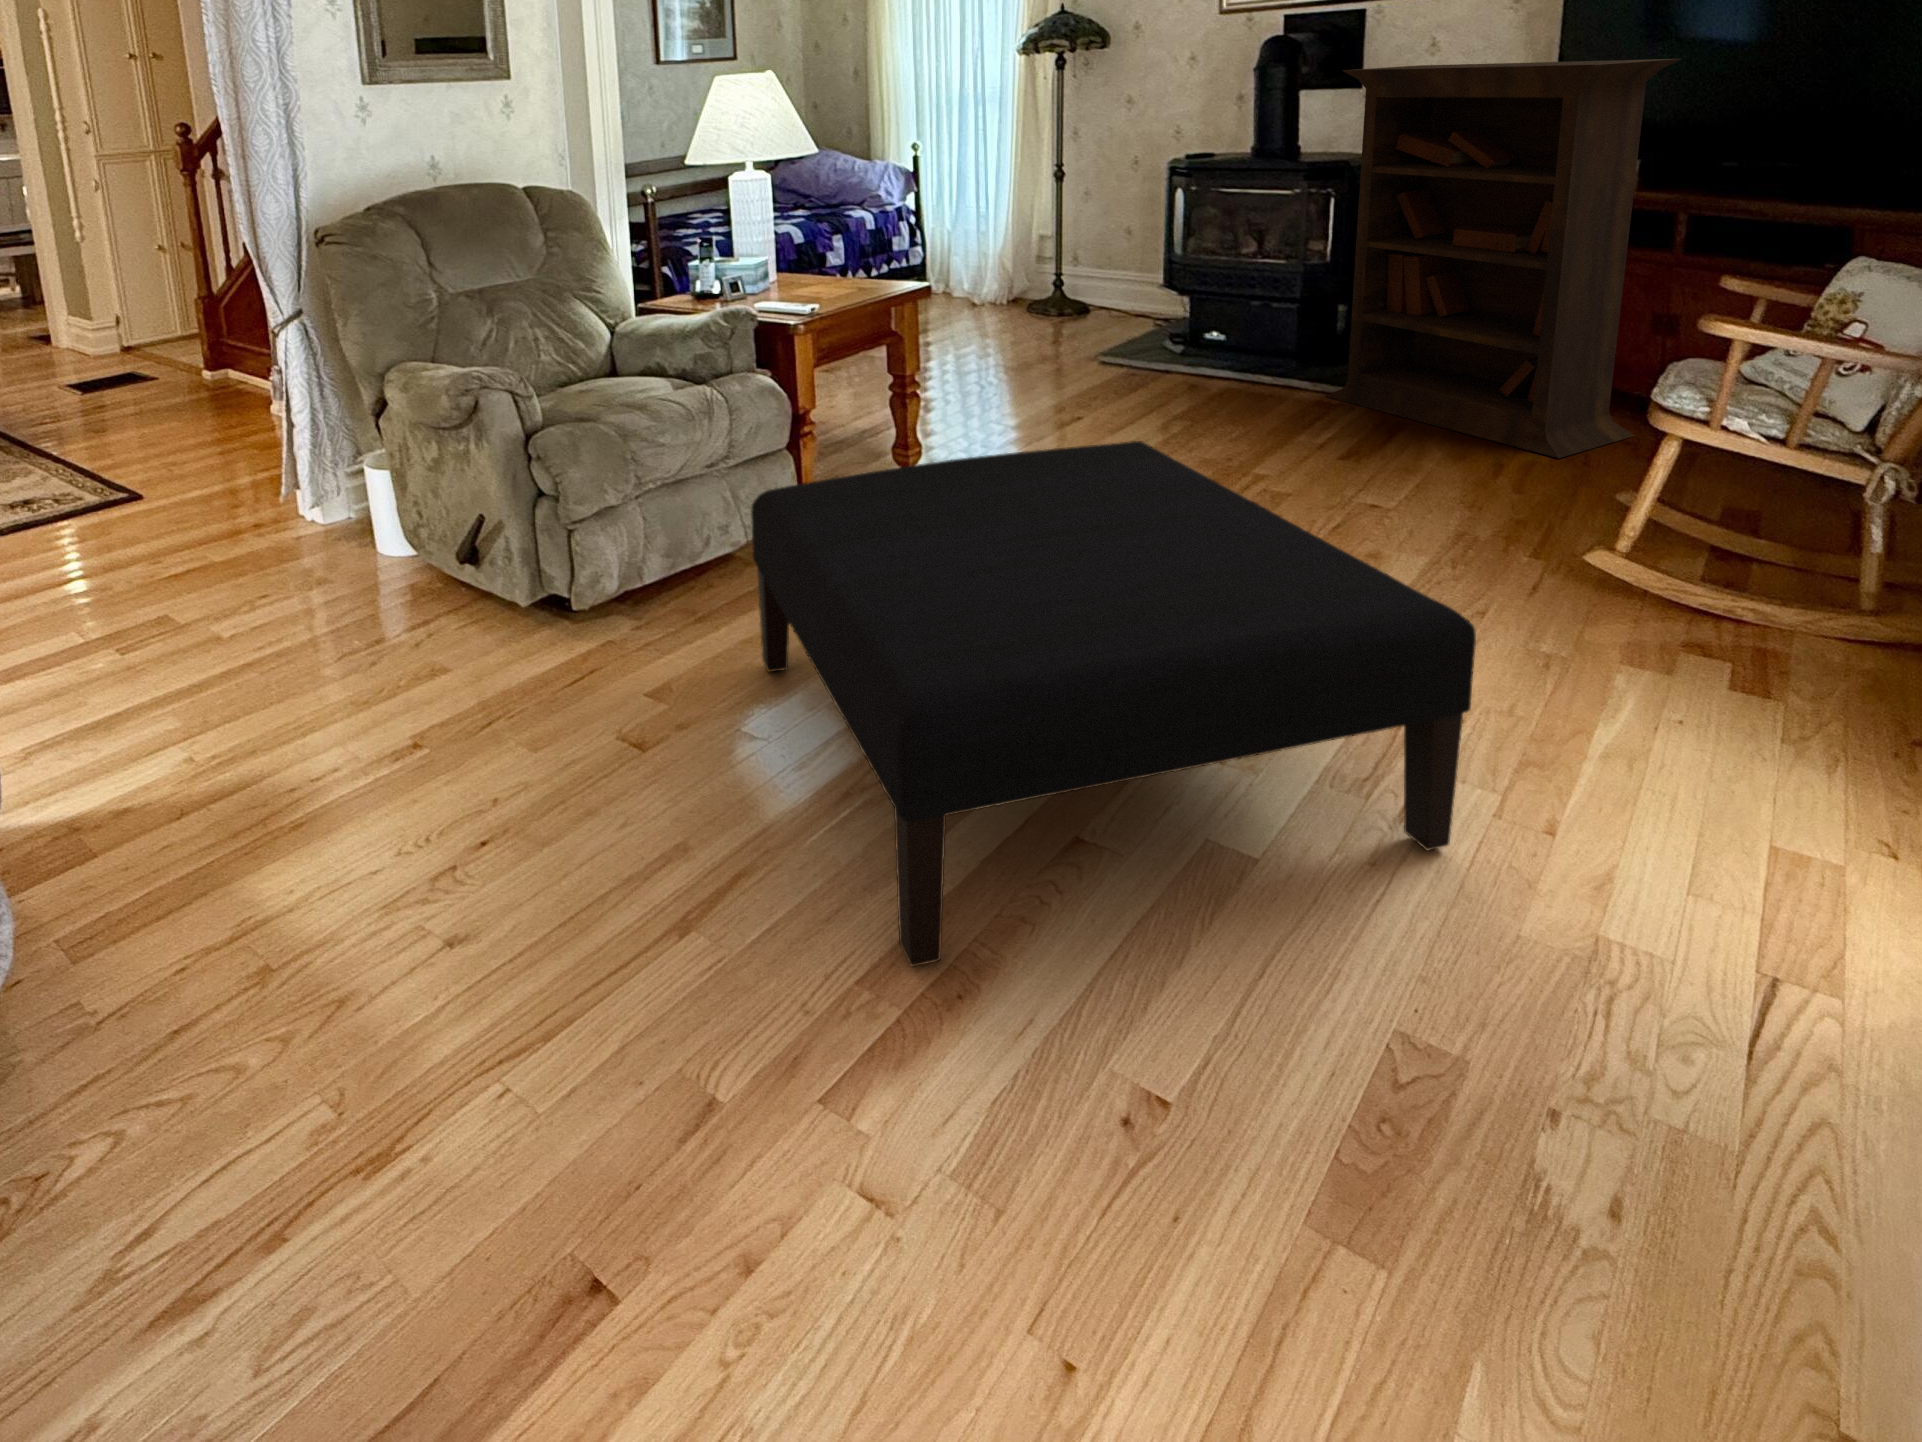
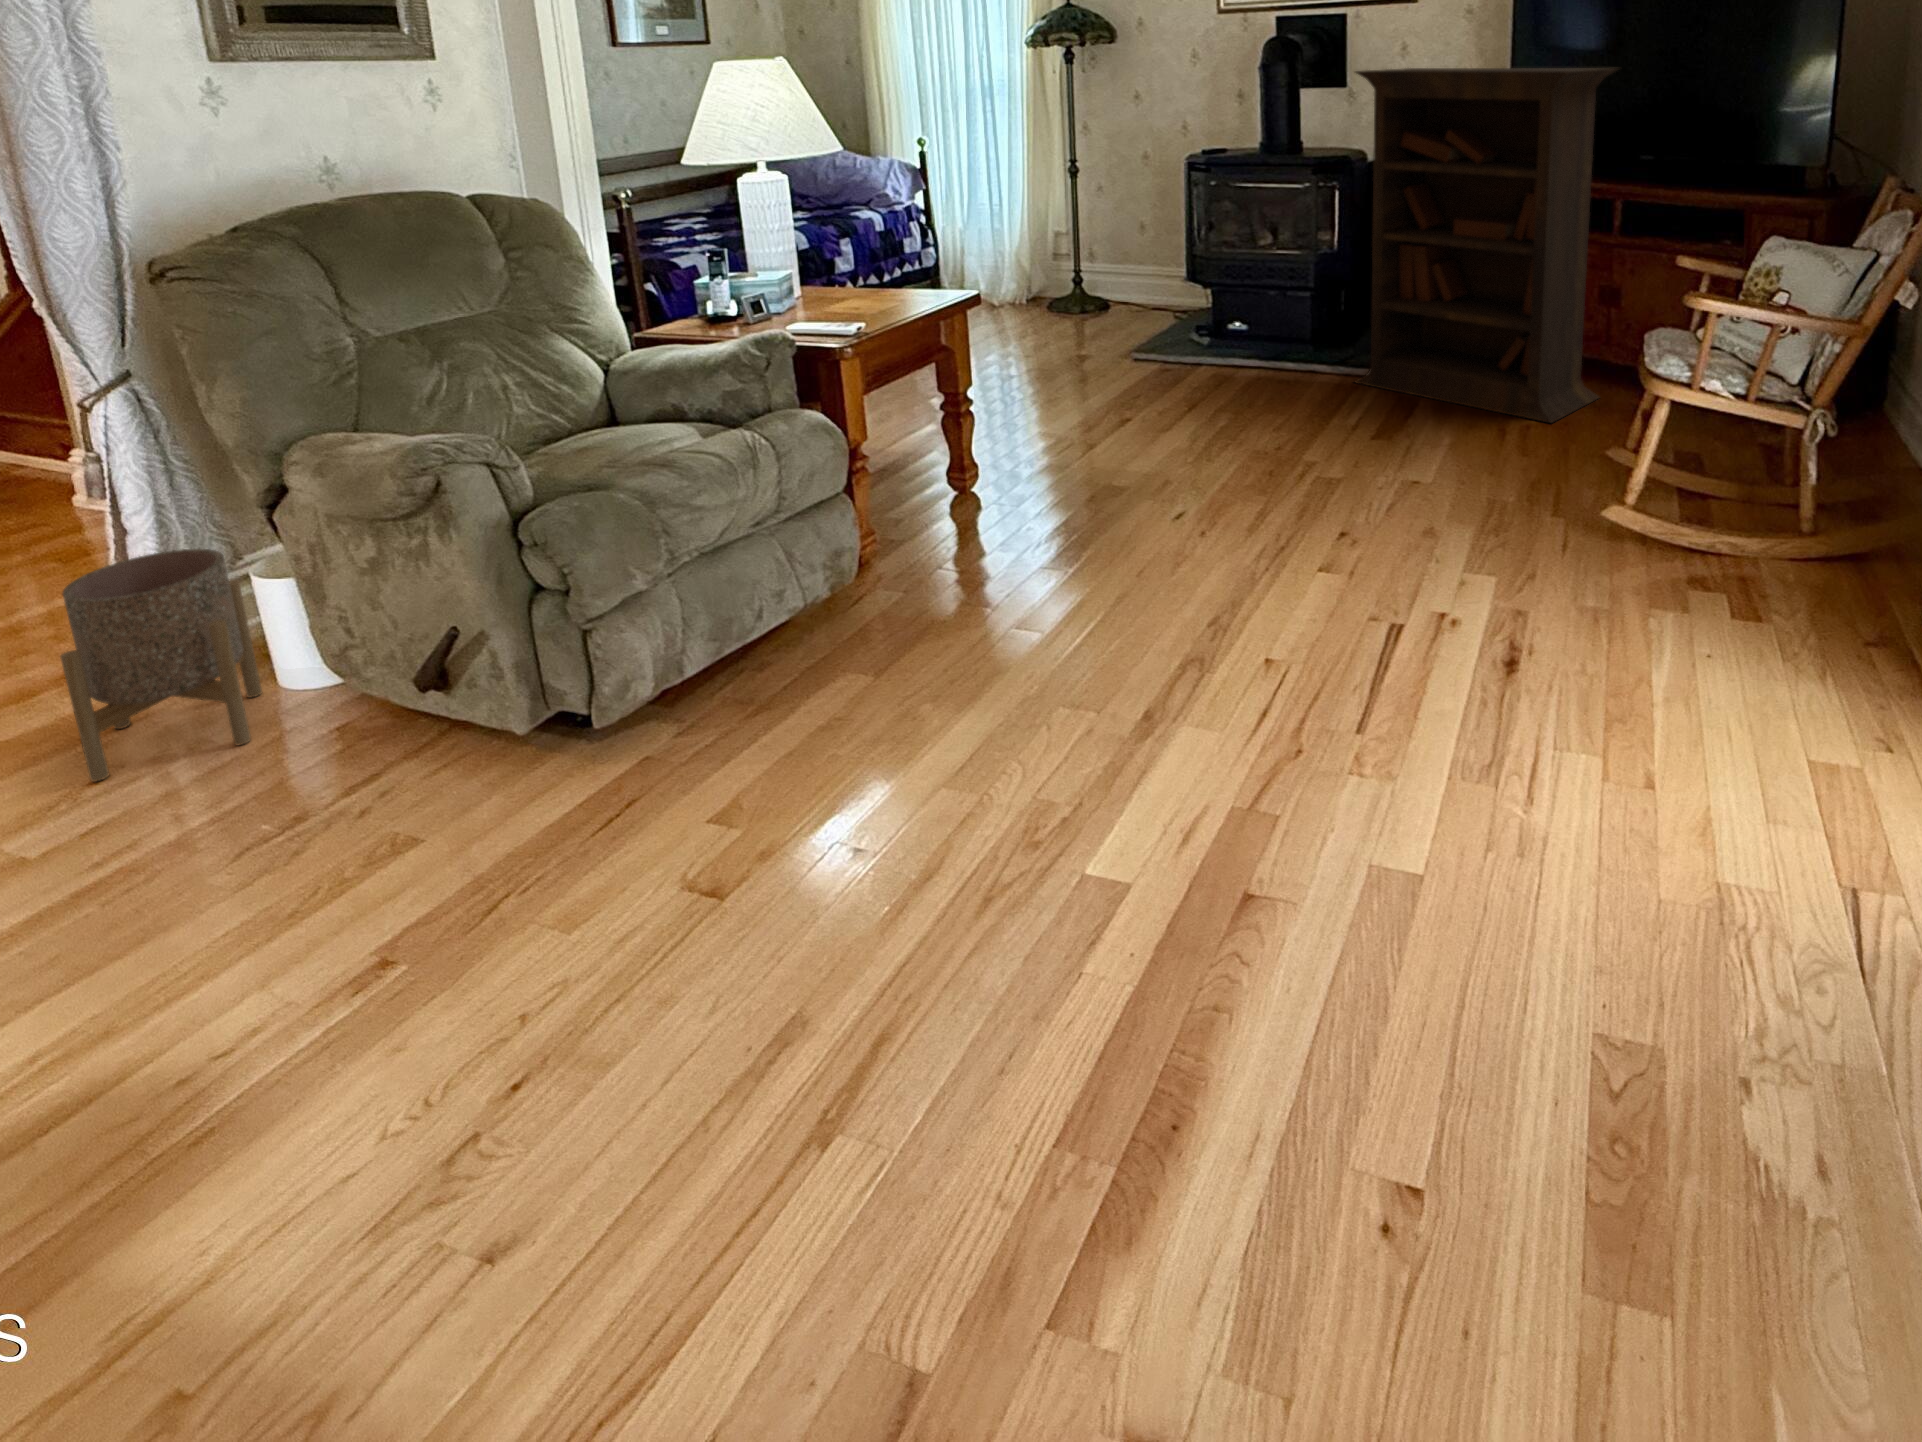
planter: none [249,439,368,594] -> present [60,549,262,781]
ottoman: present [751,441,1476,966] -> none [835,446,1583,1065]

